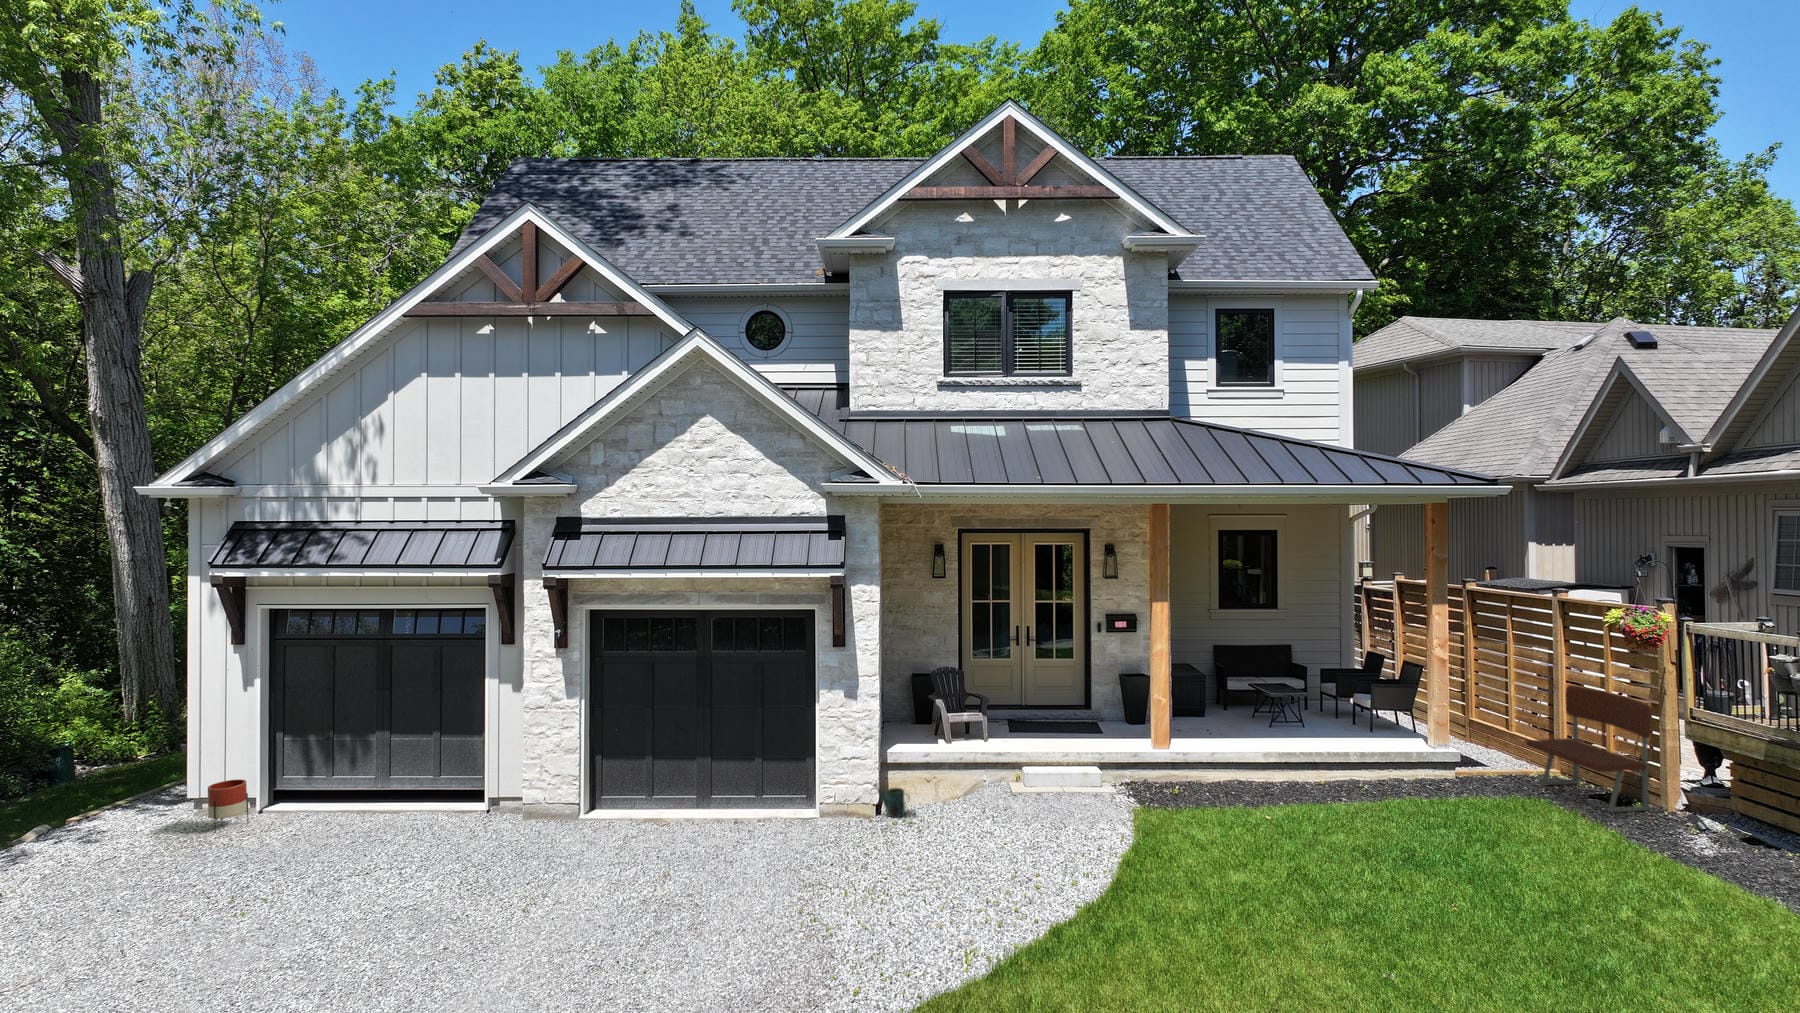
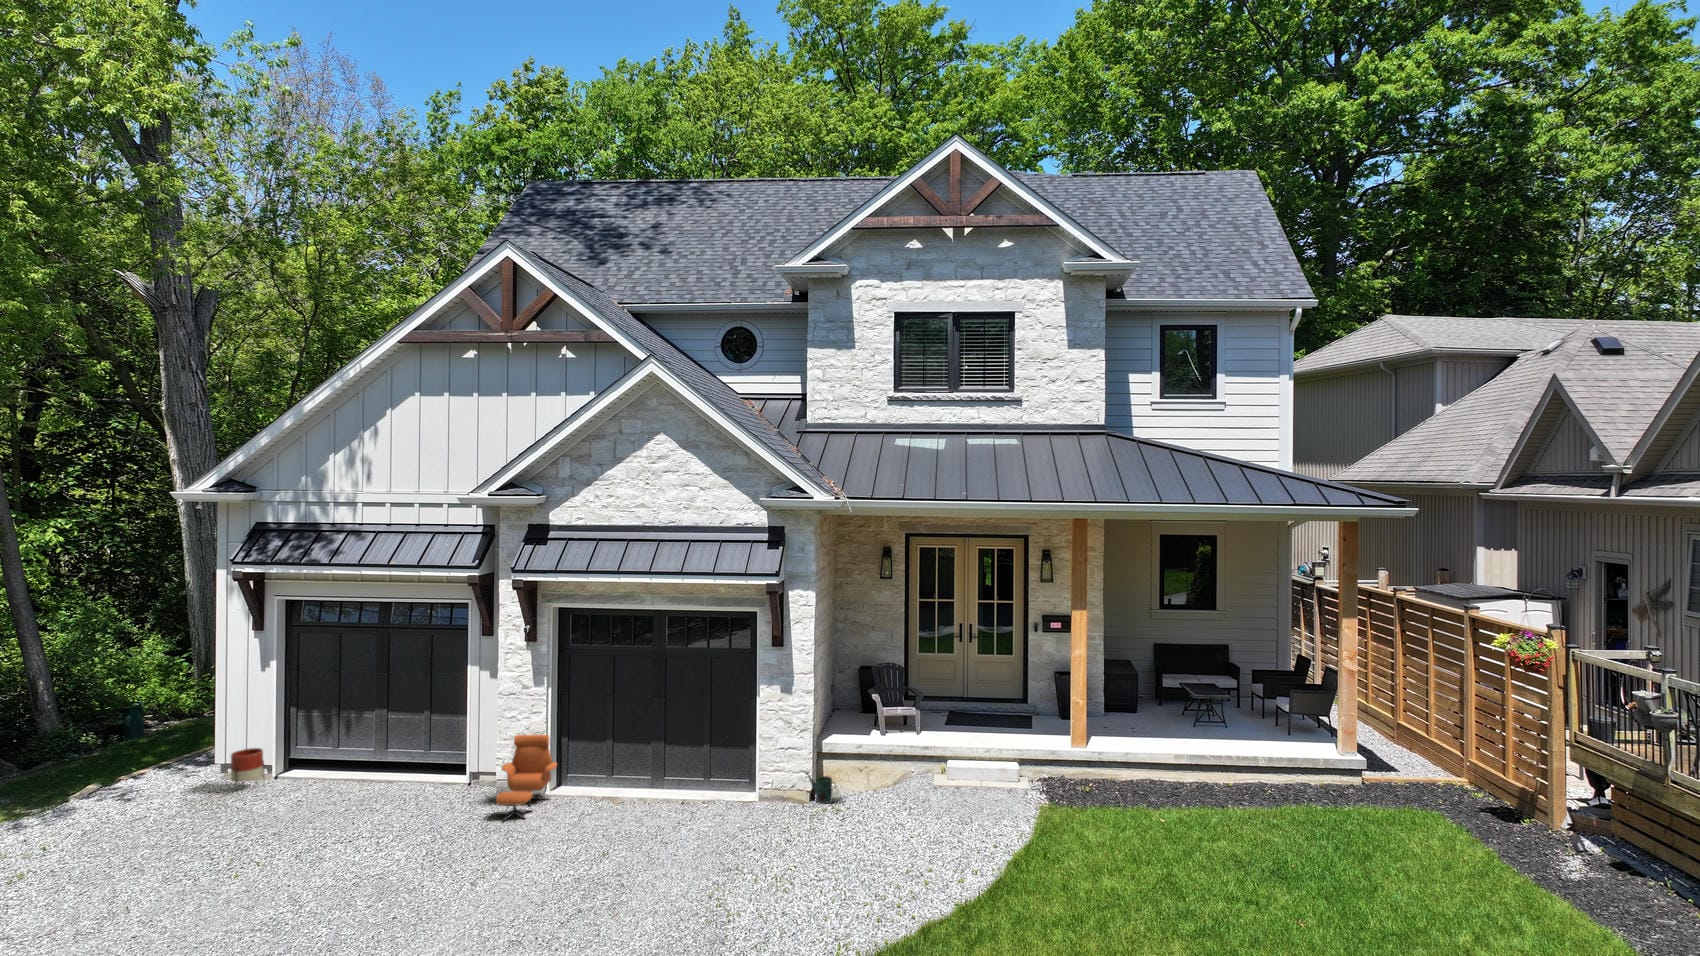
bench: present [1526,685,1652,813] -> none [1428,701,1540,825]
lounge chair: none [527,753,594,852] -> present [496,735,557,821]

